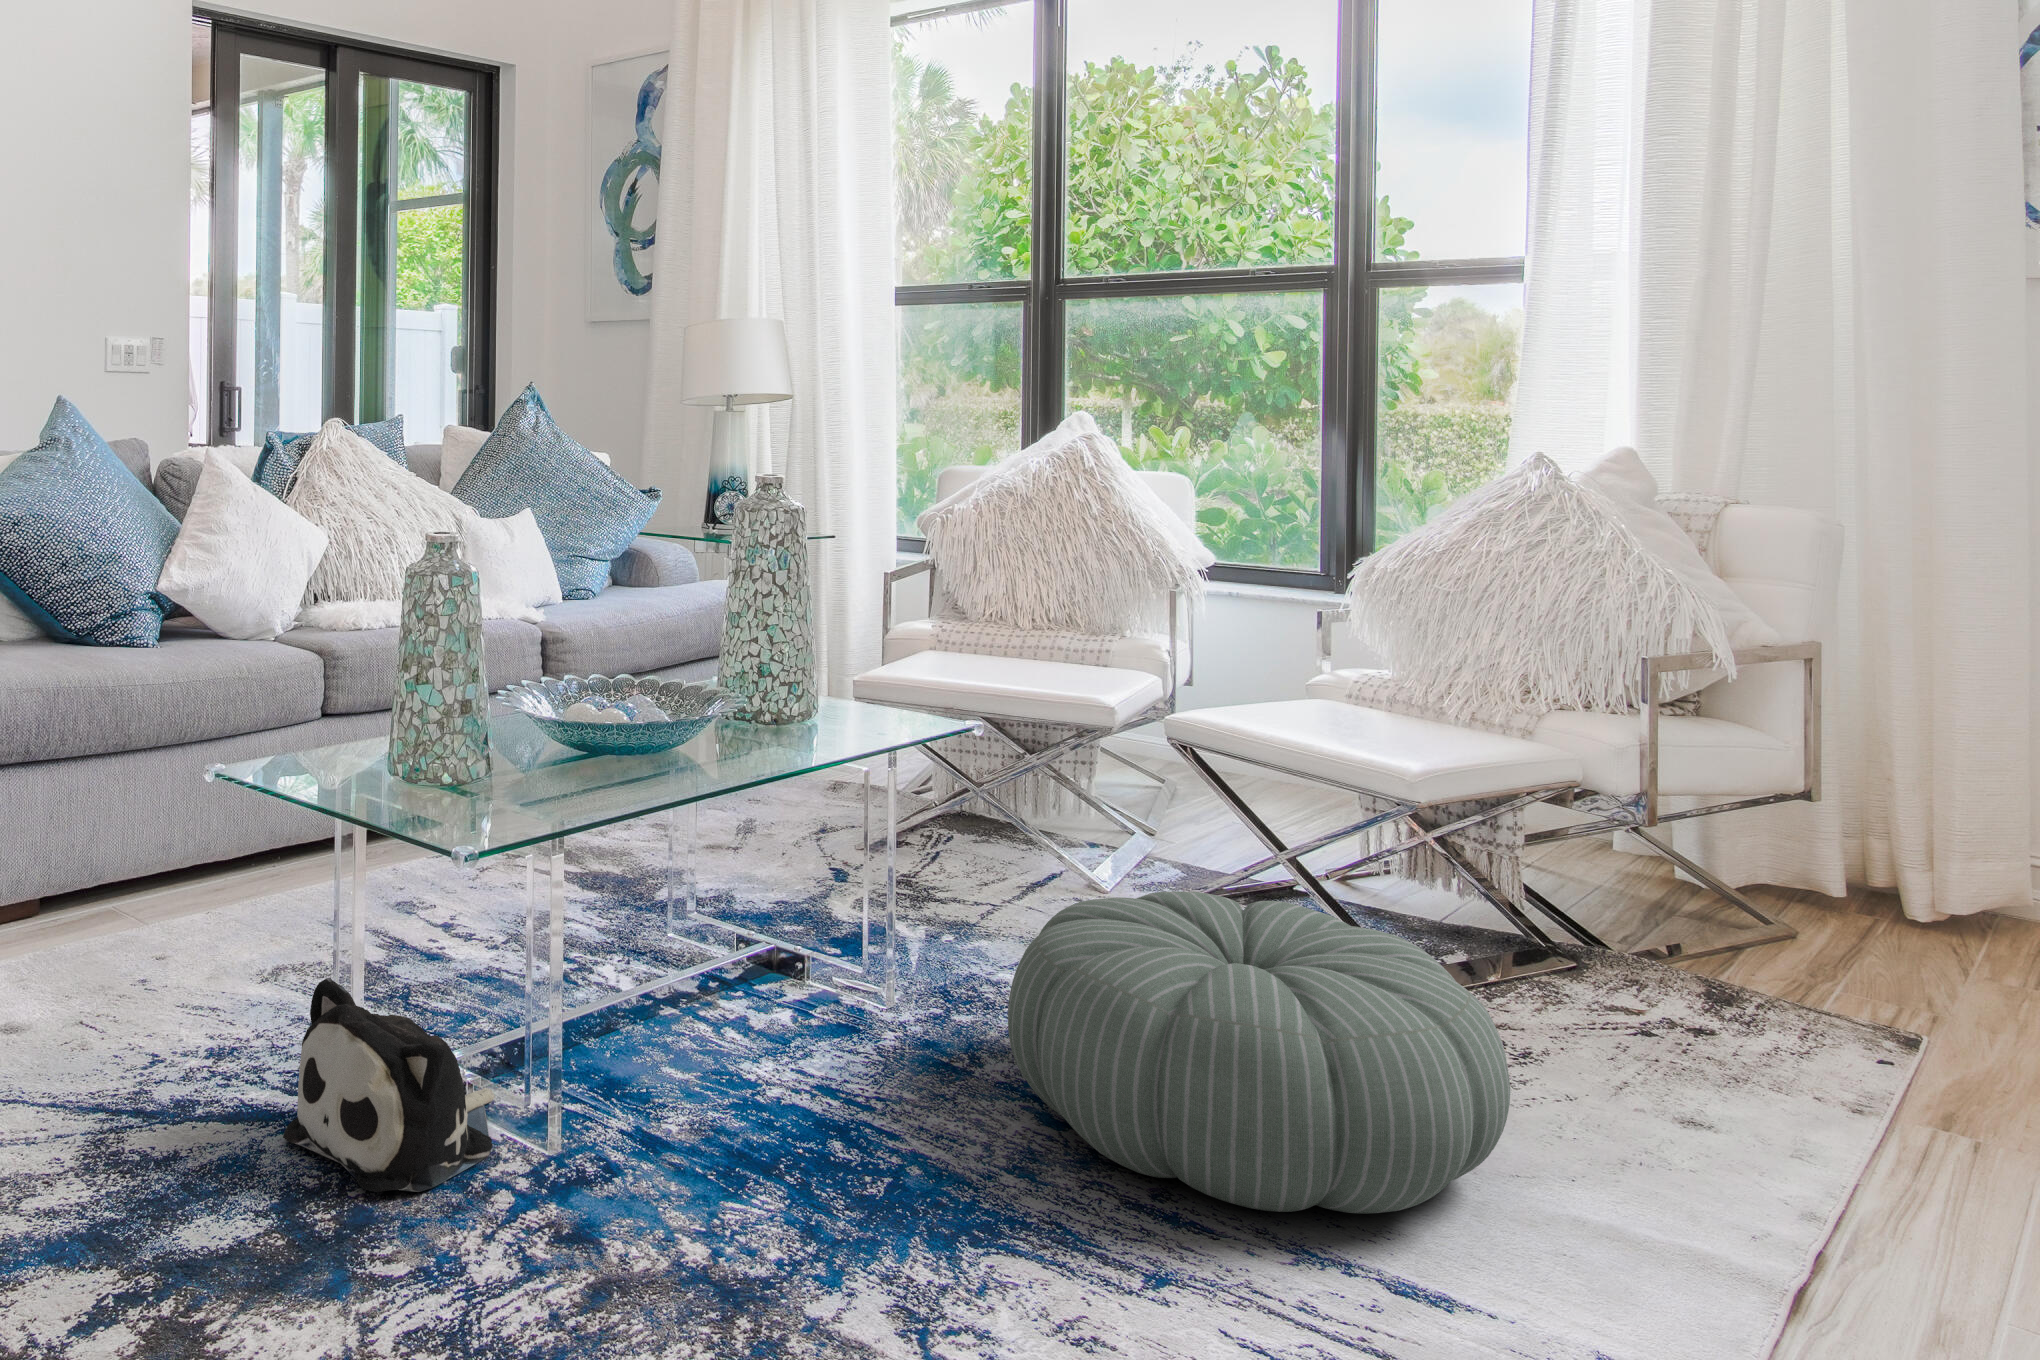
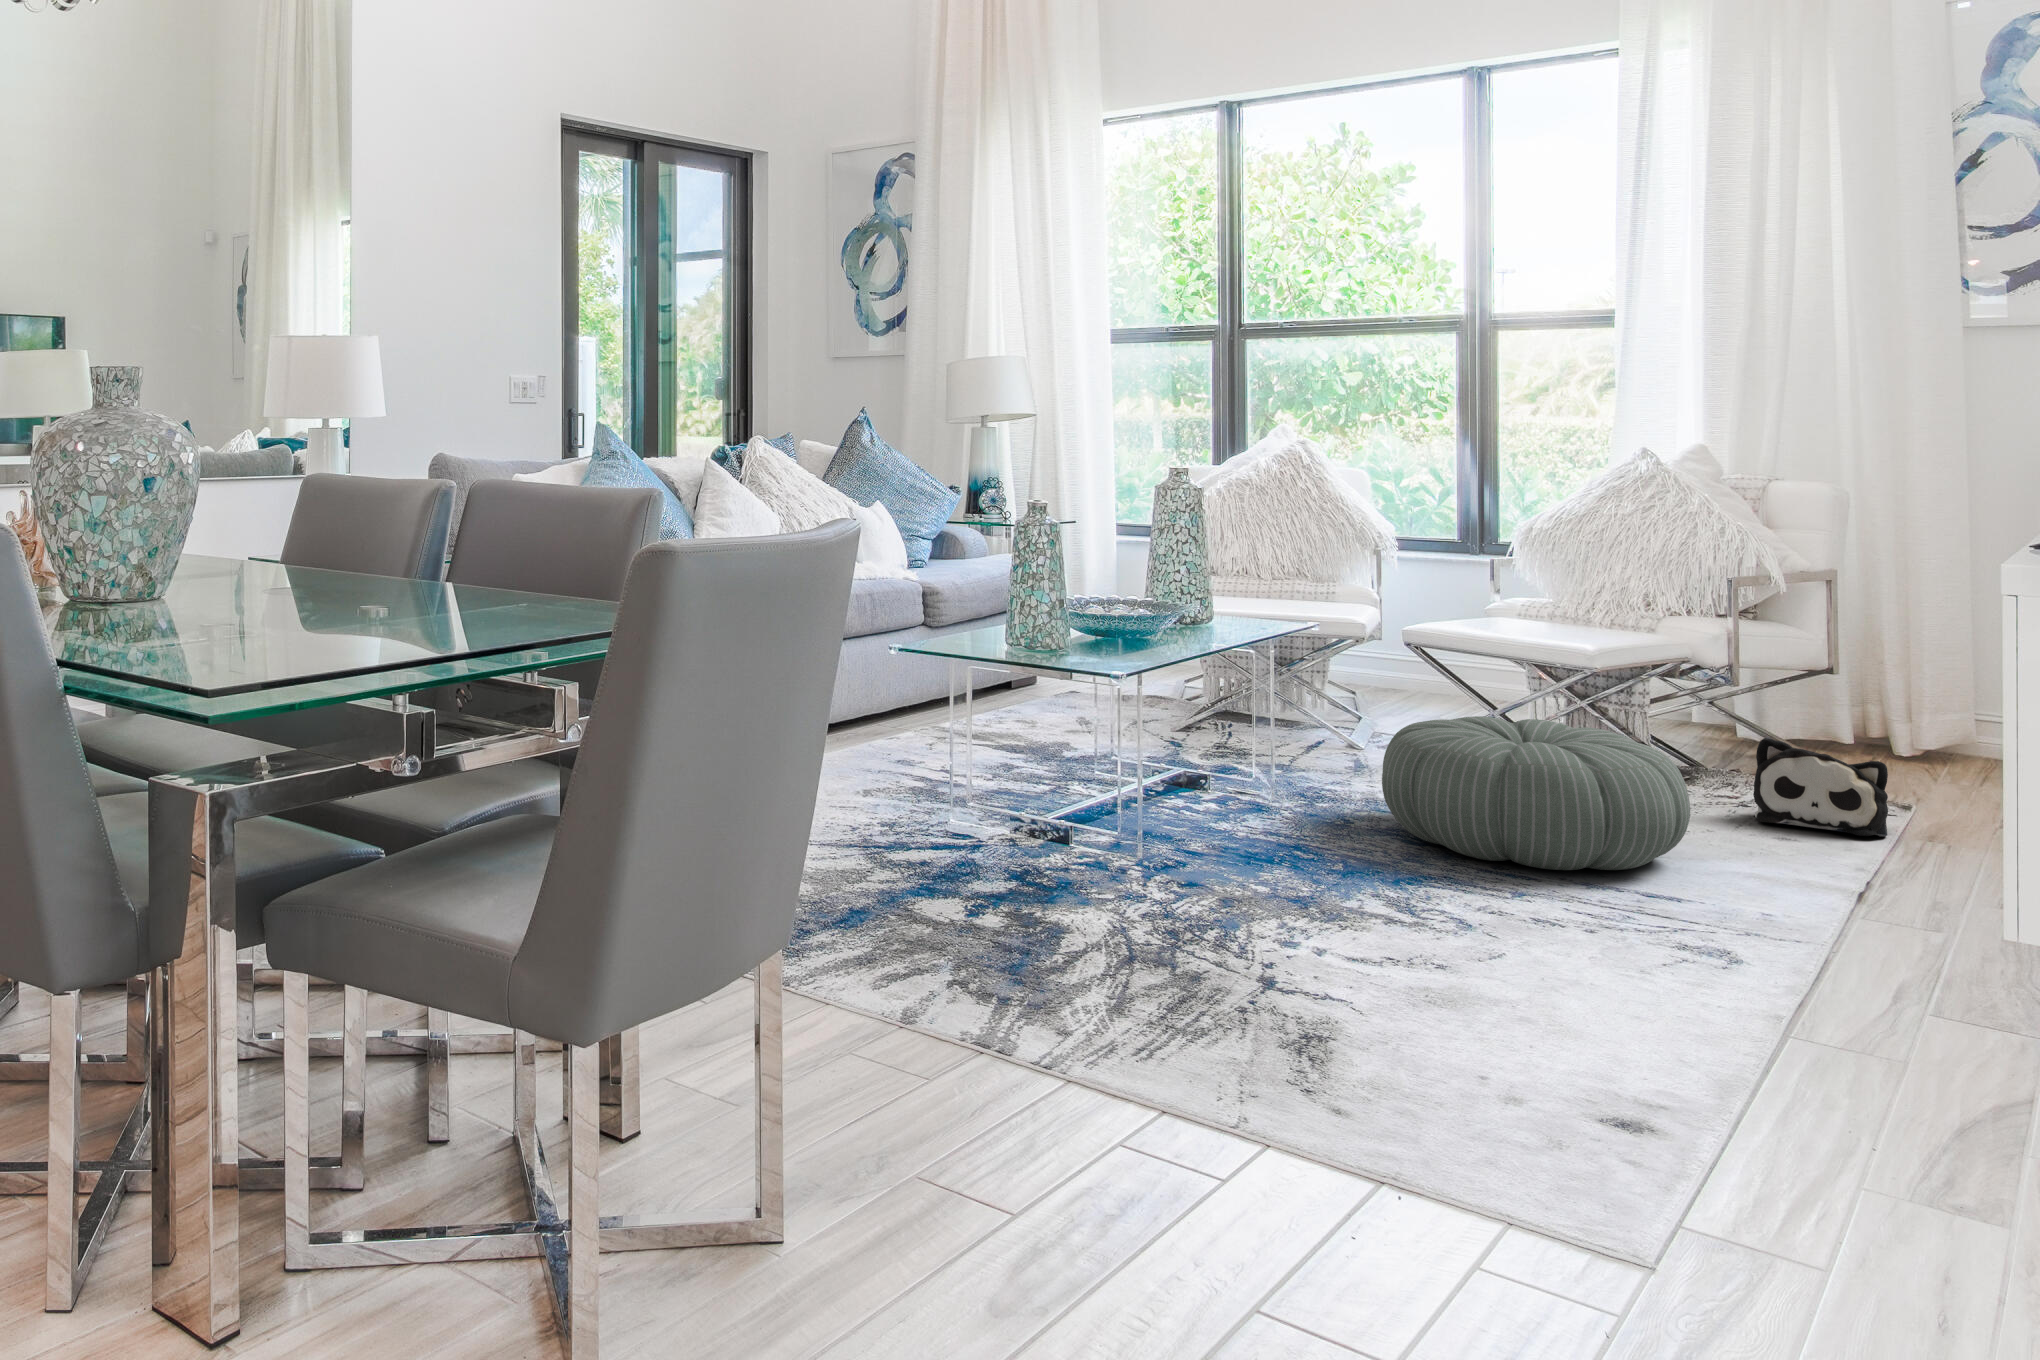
plush toy: present [283,978,495,1193] -> present [1753,737,1888,837]

